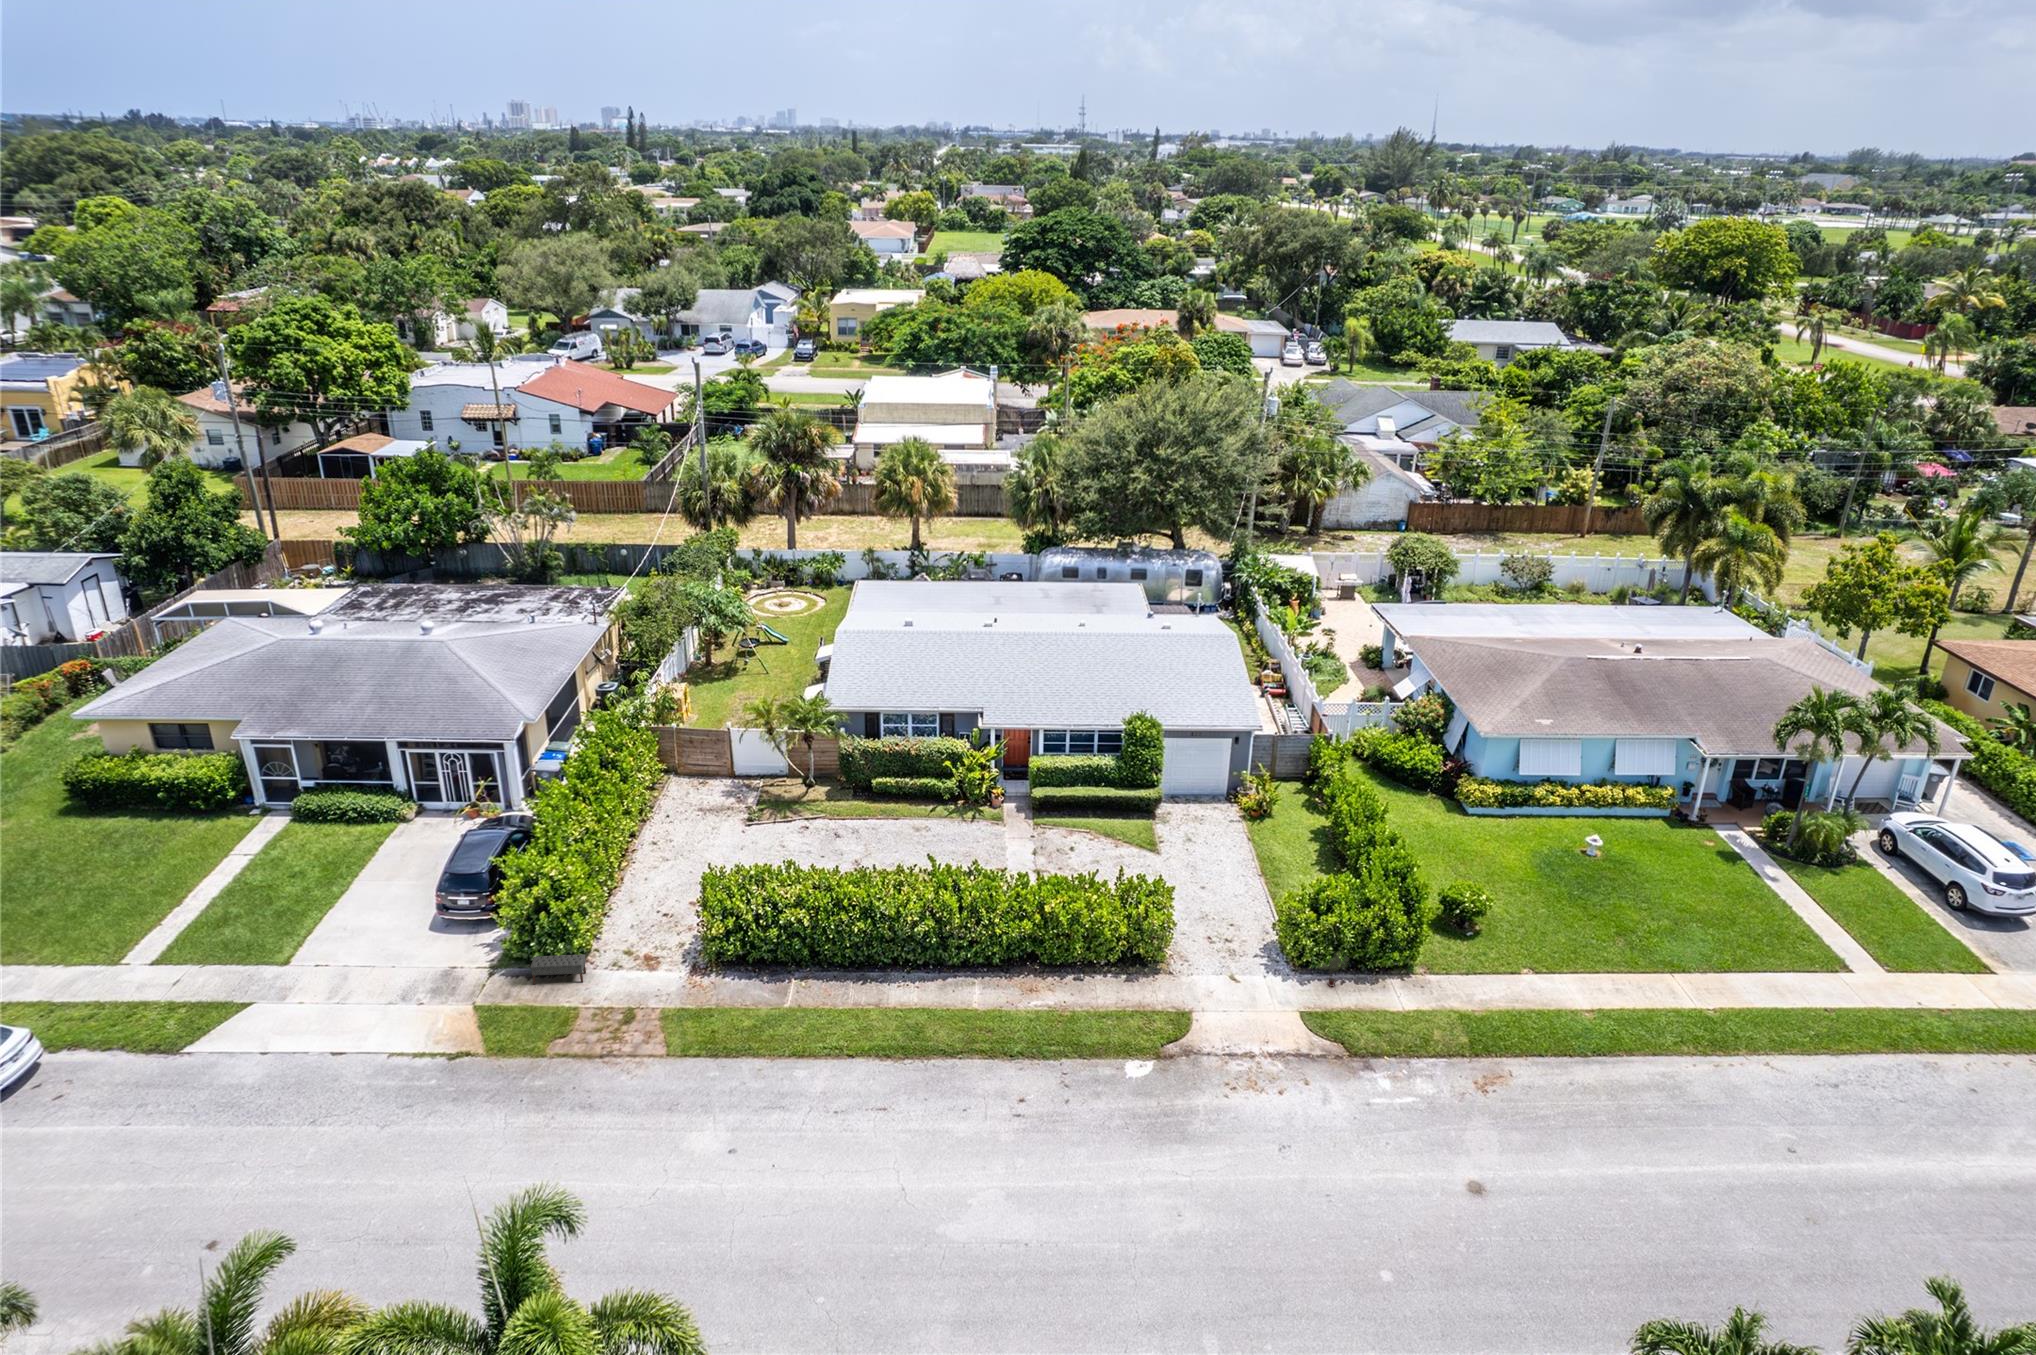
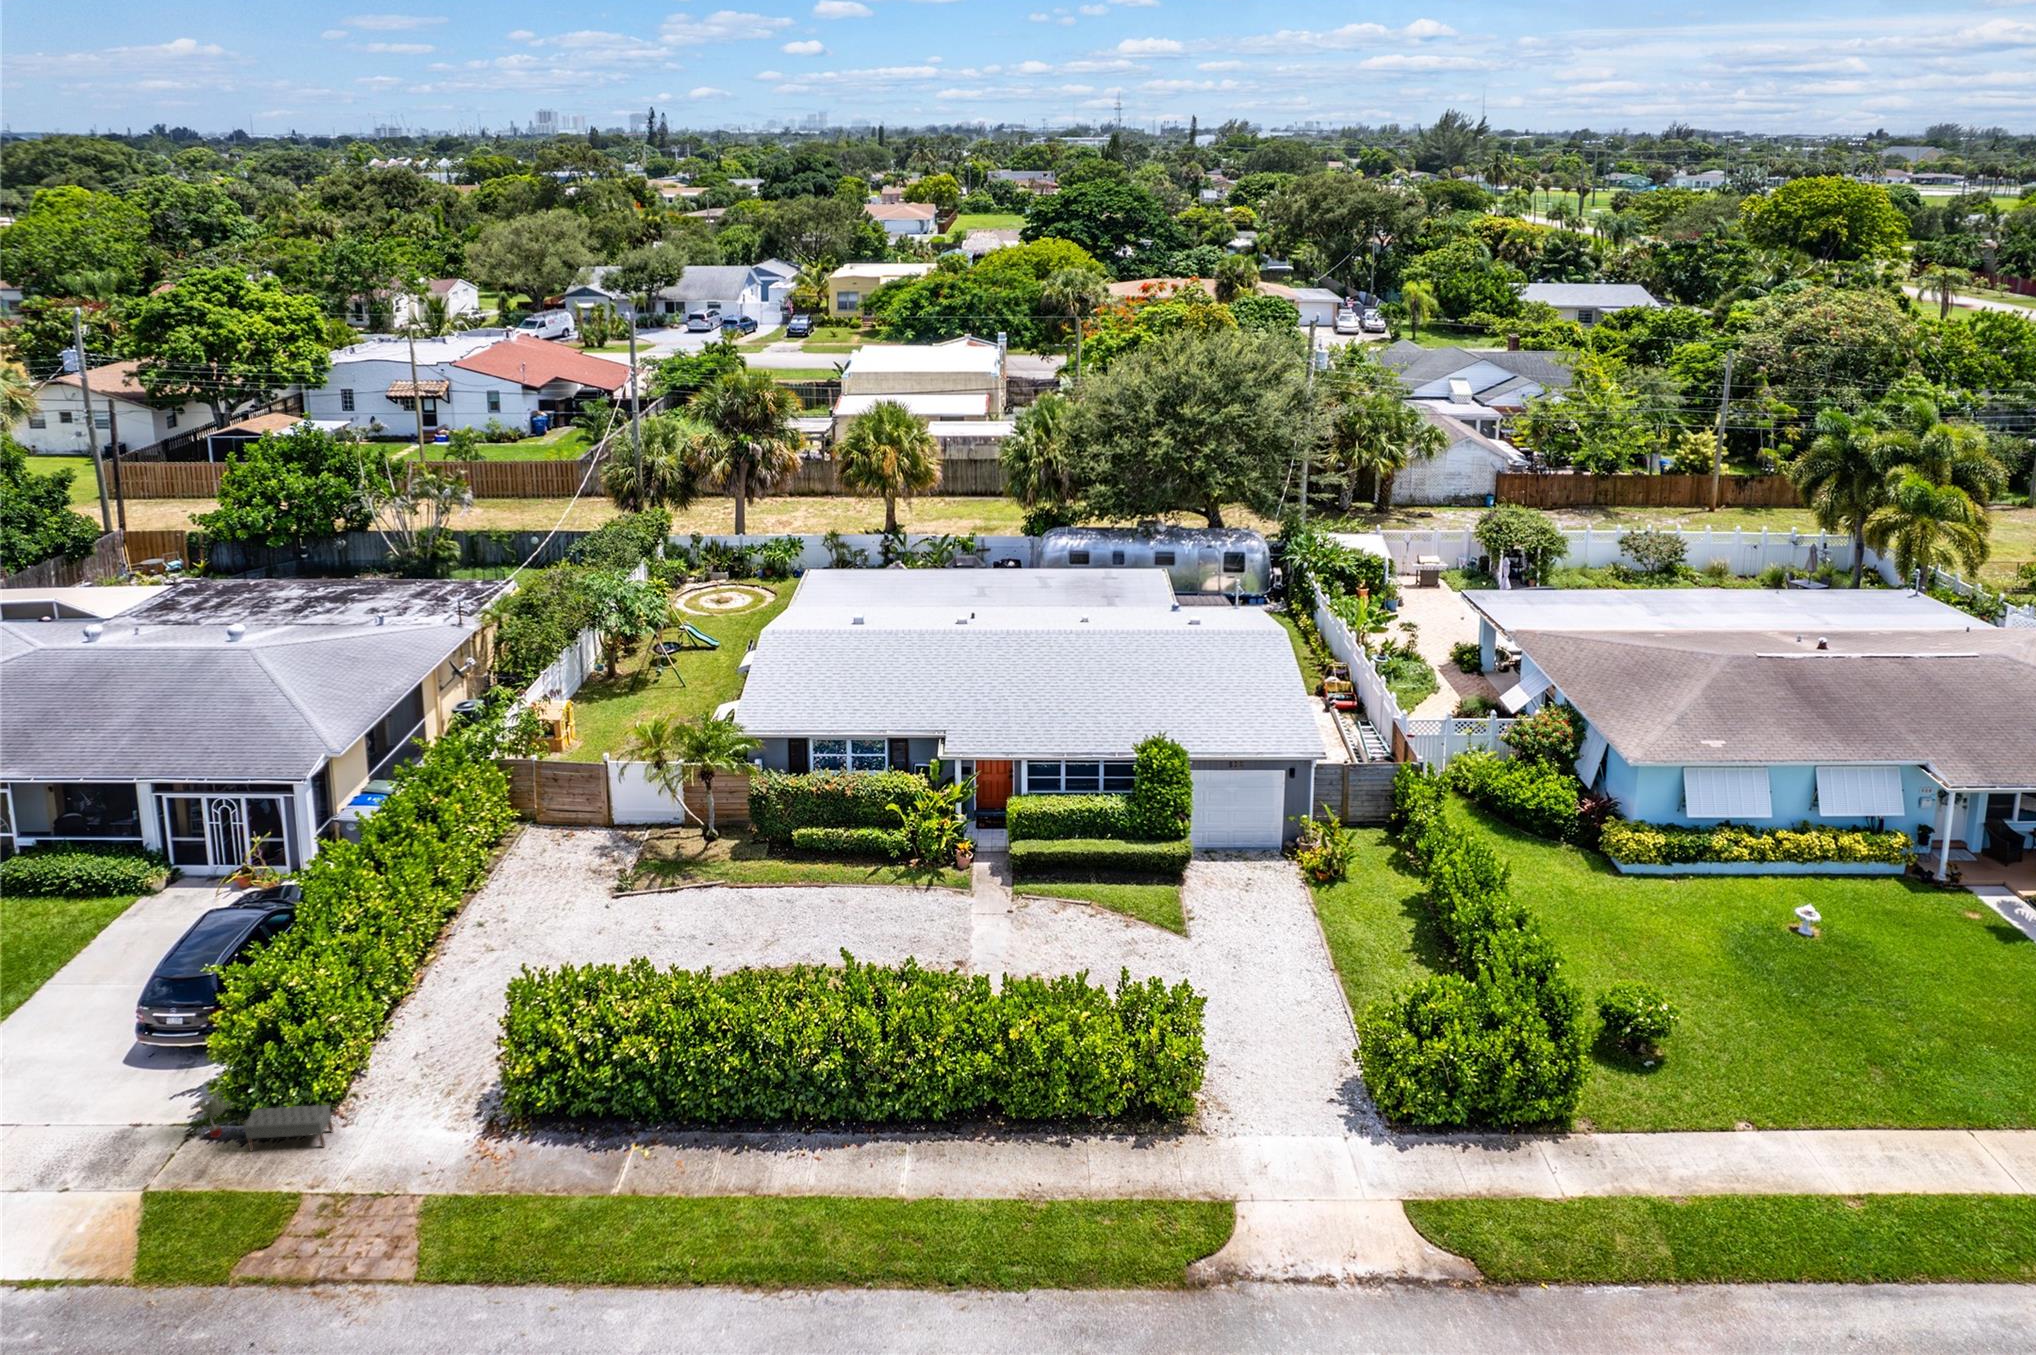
potted tree: present [1319,953,1349,987] -> present [199,1089,231,1138]

